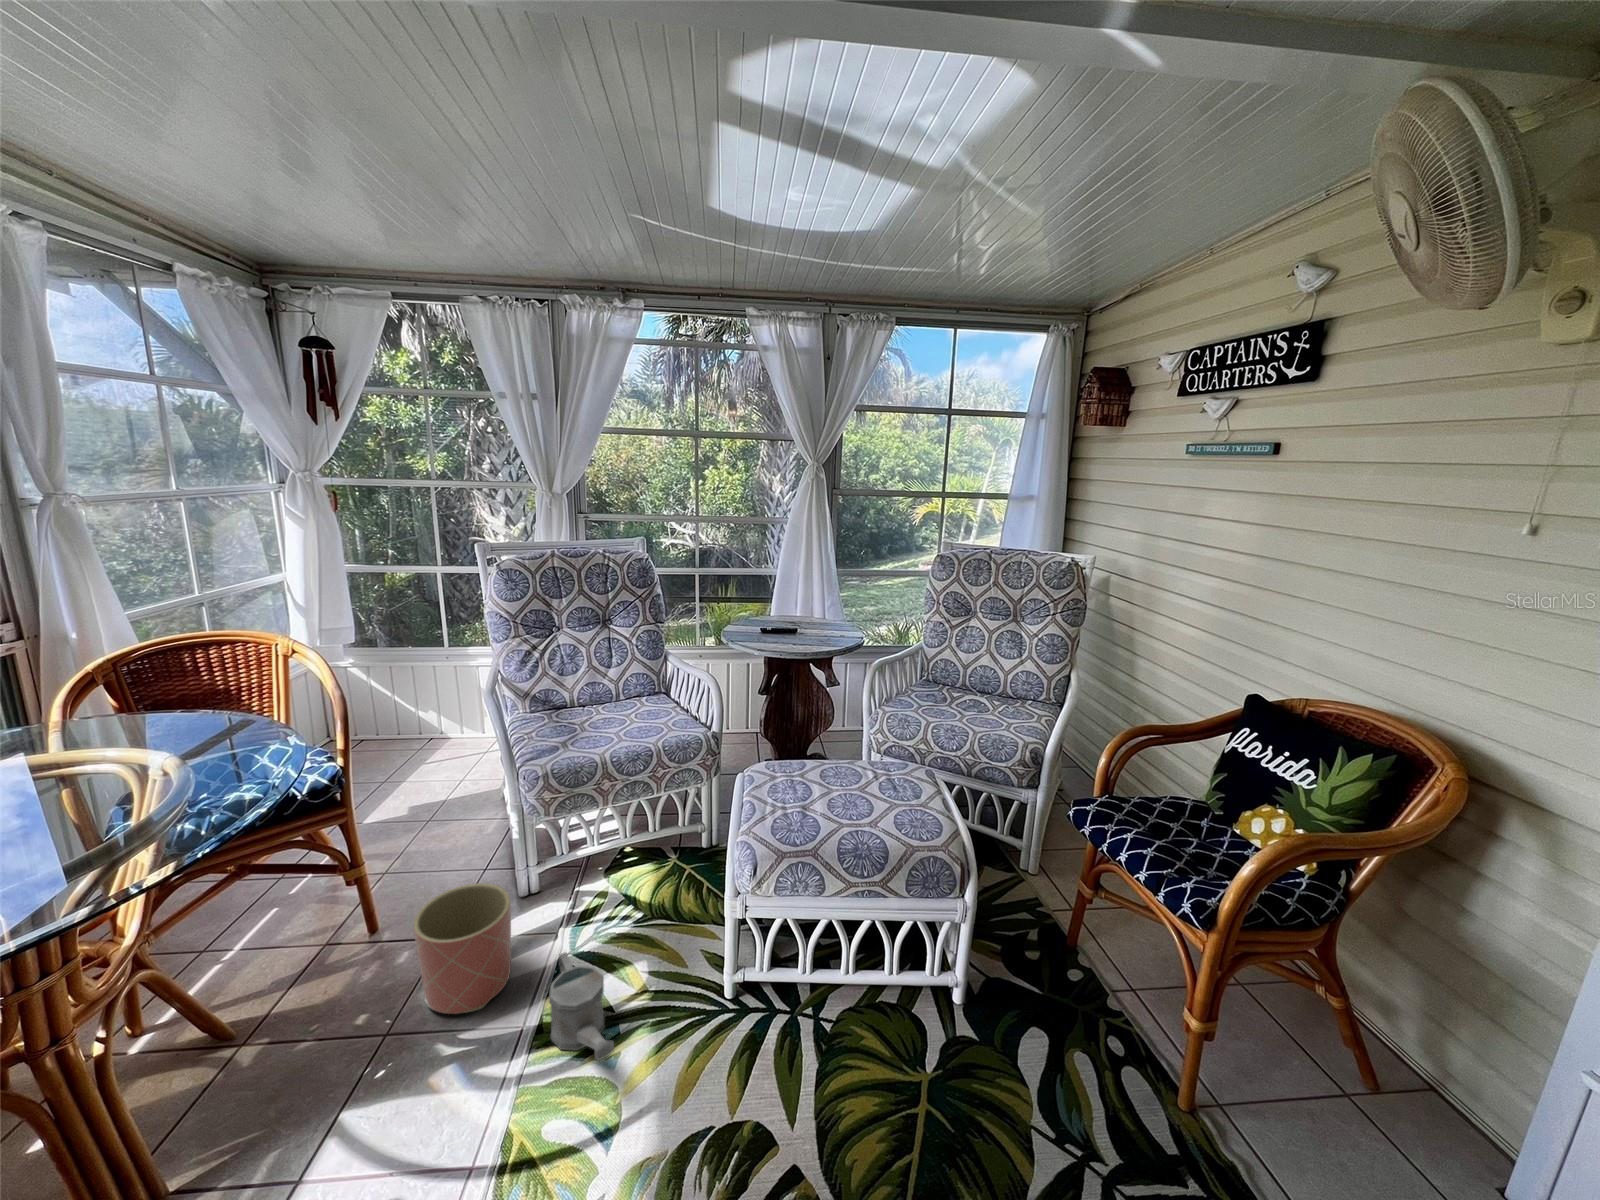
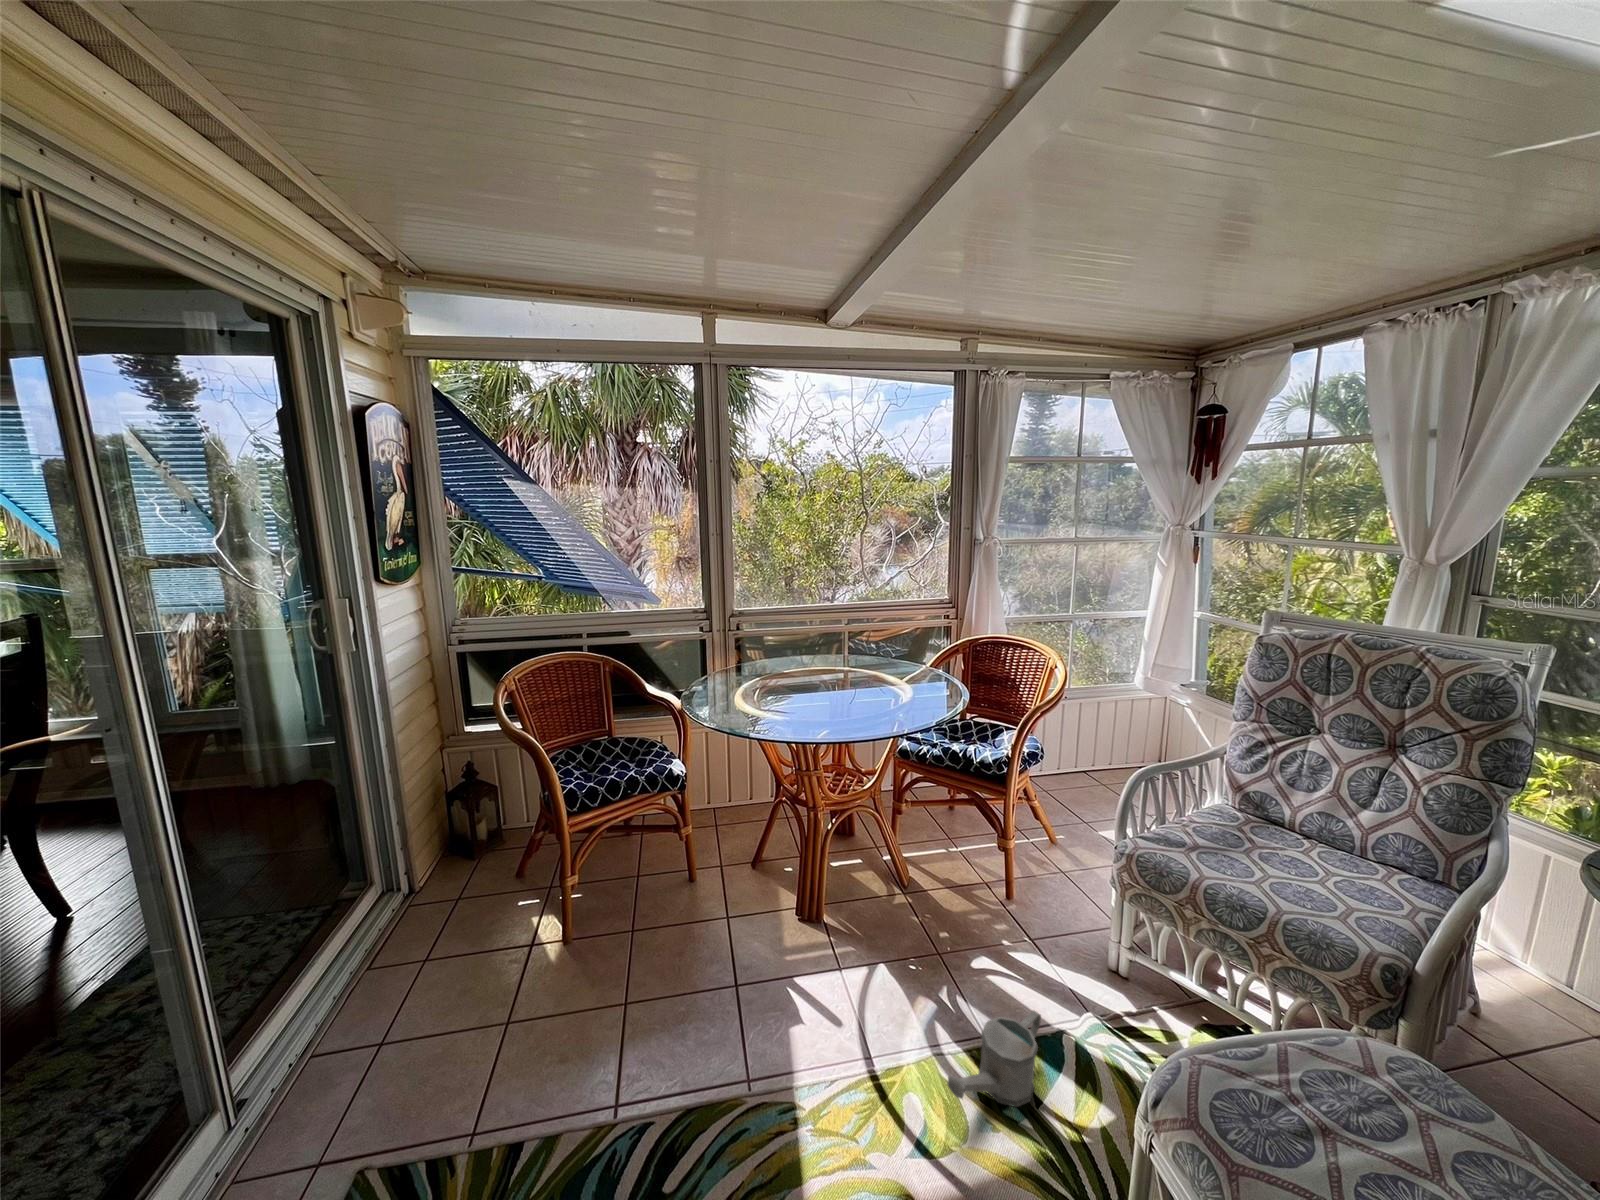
planter: present [414,883,511,1014] -> none [968,887,1048,1002]

